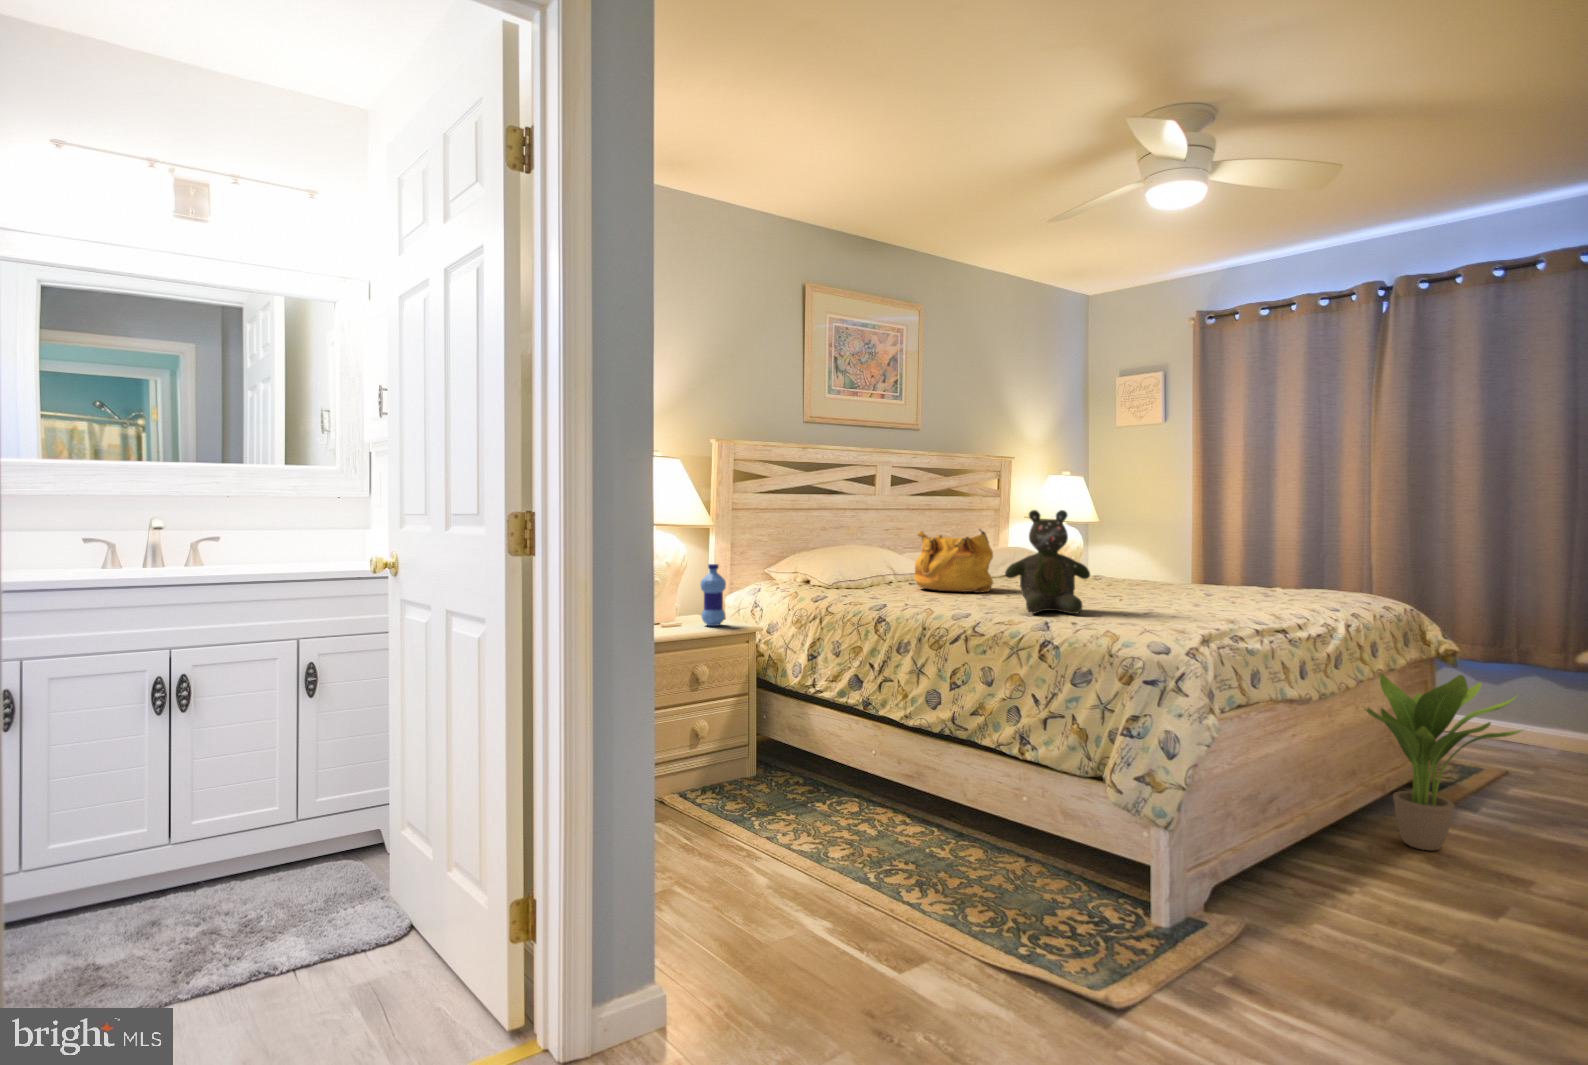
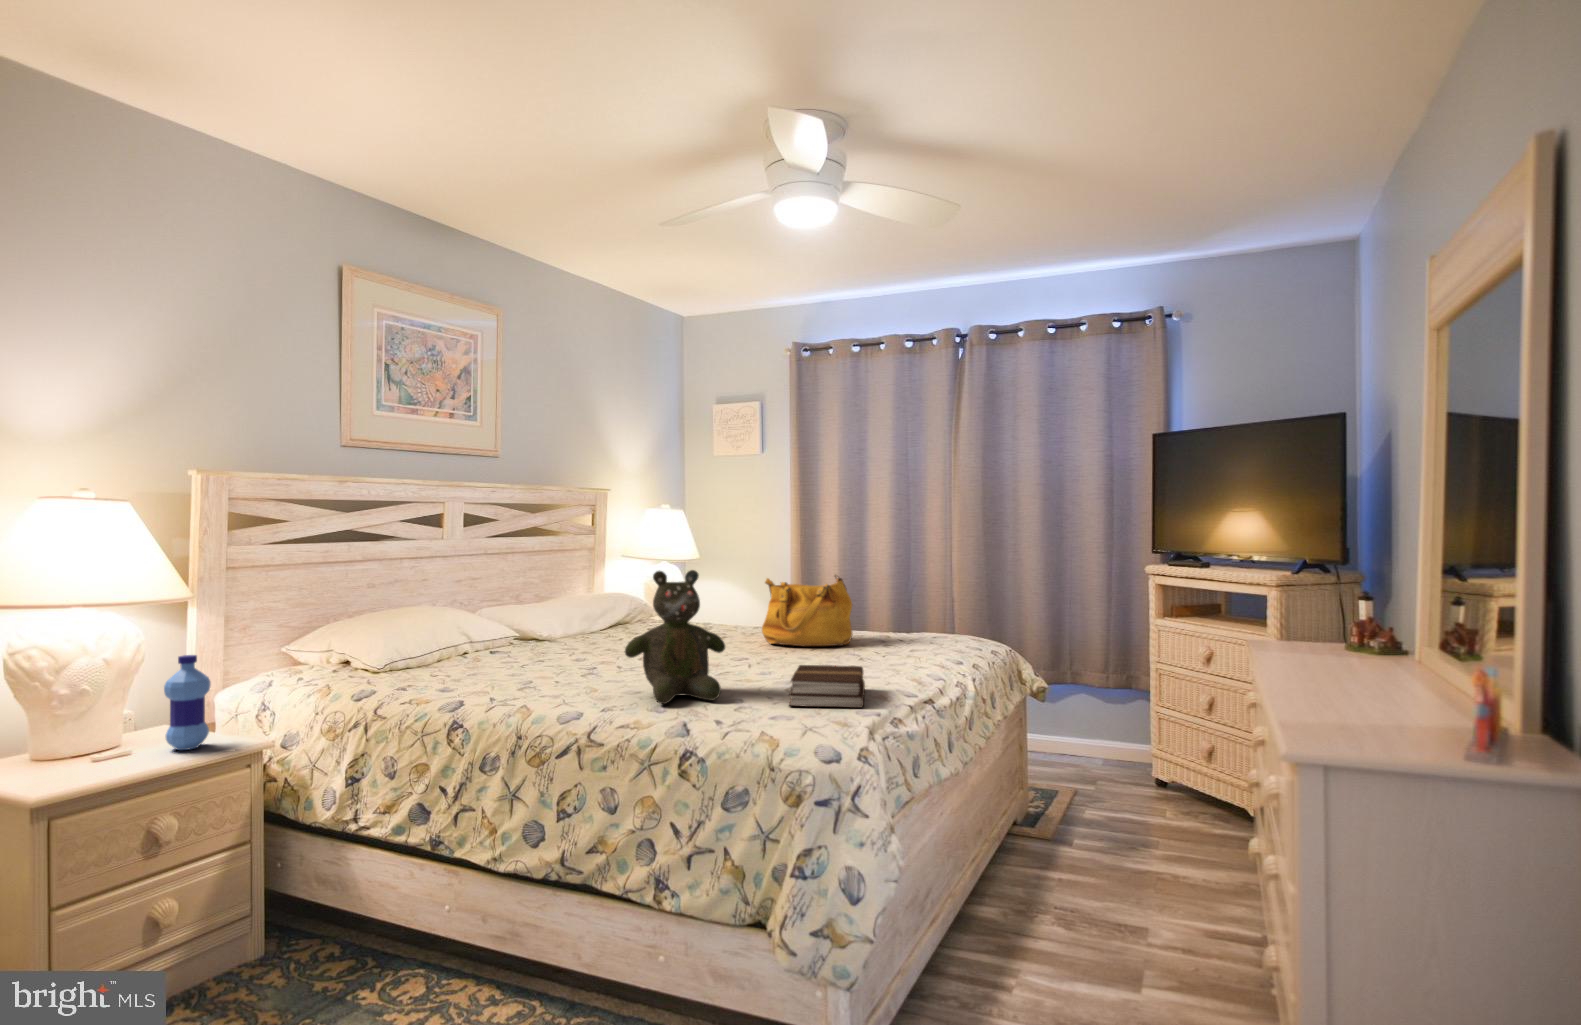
handbag: present [915,529,993,593] -> present [762,574,853,646]
book: none [1139,593,1219,625] -> present [789,665,865,708]
potted plant: present [1366,674,1522,851] -> none [994,728,1135,912]

